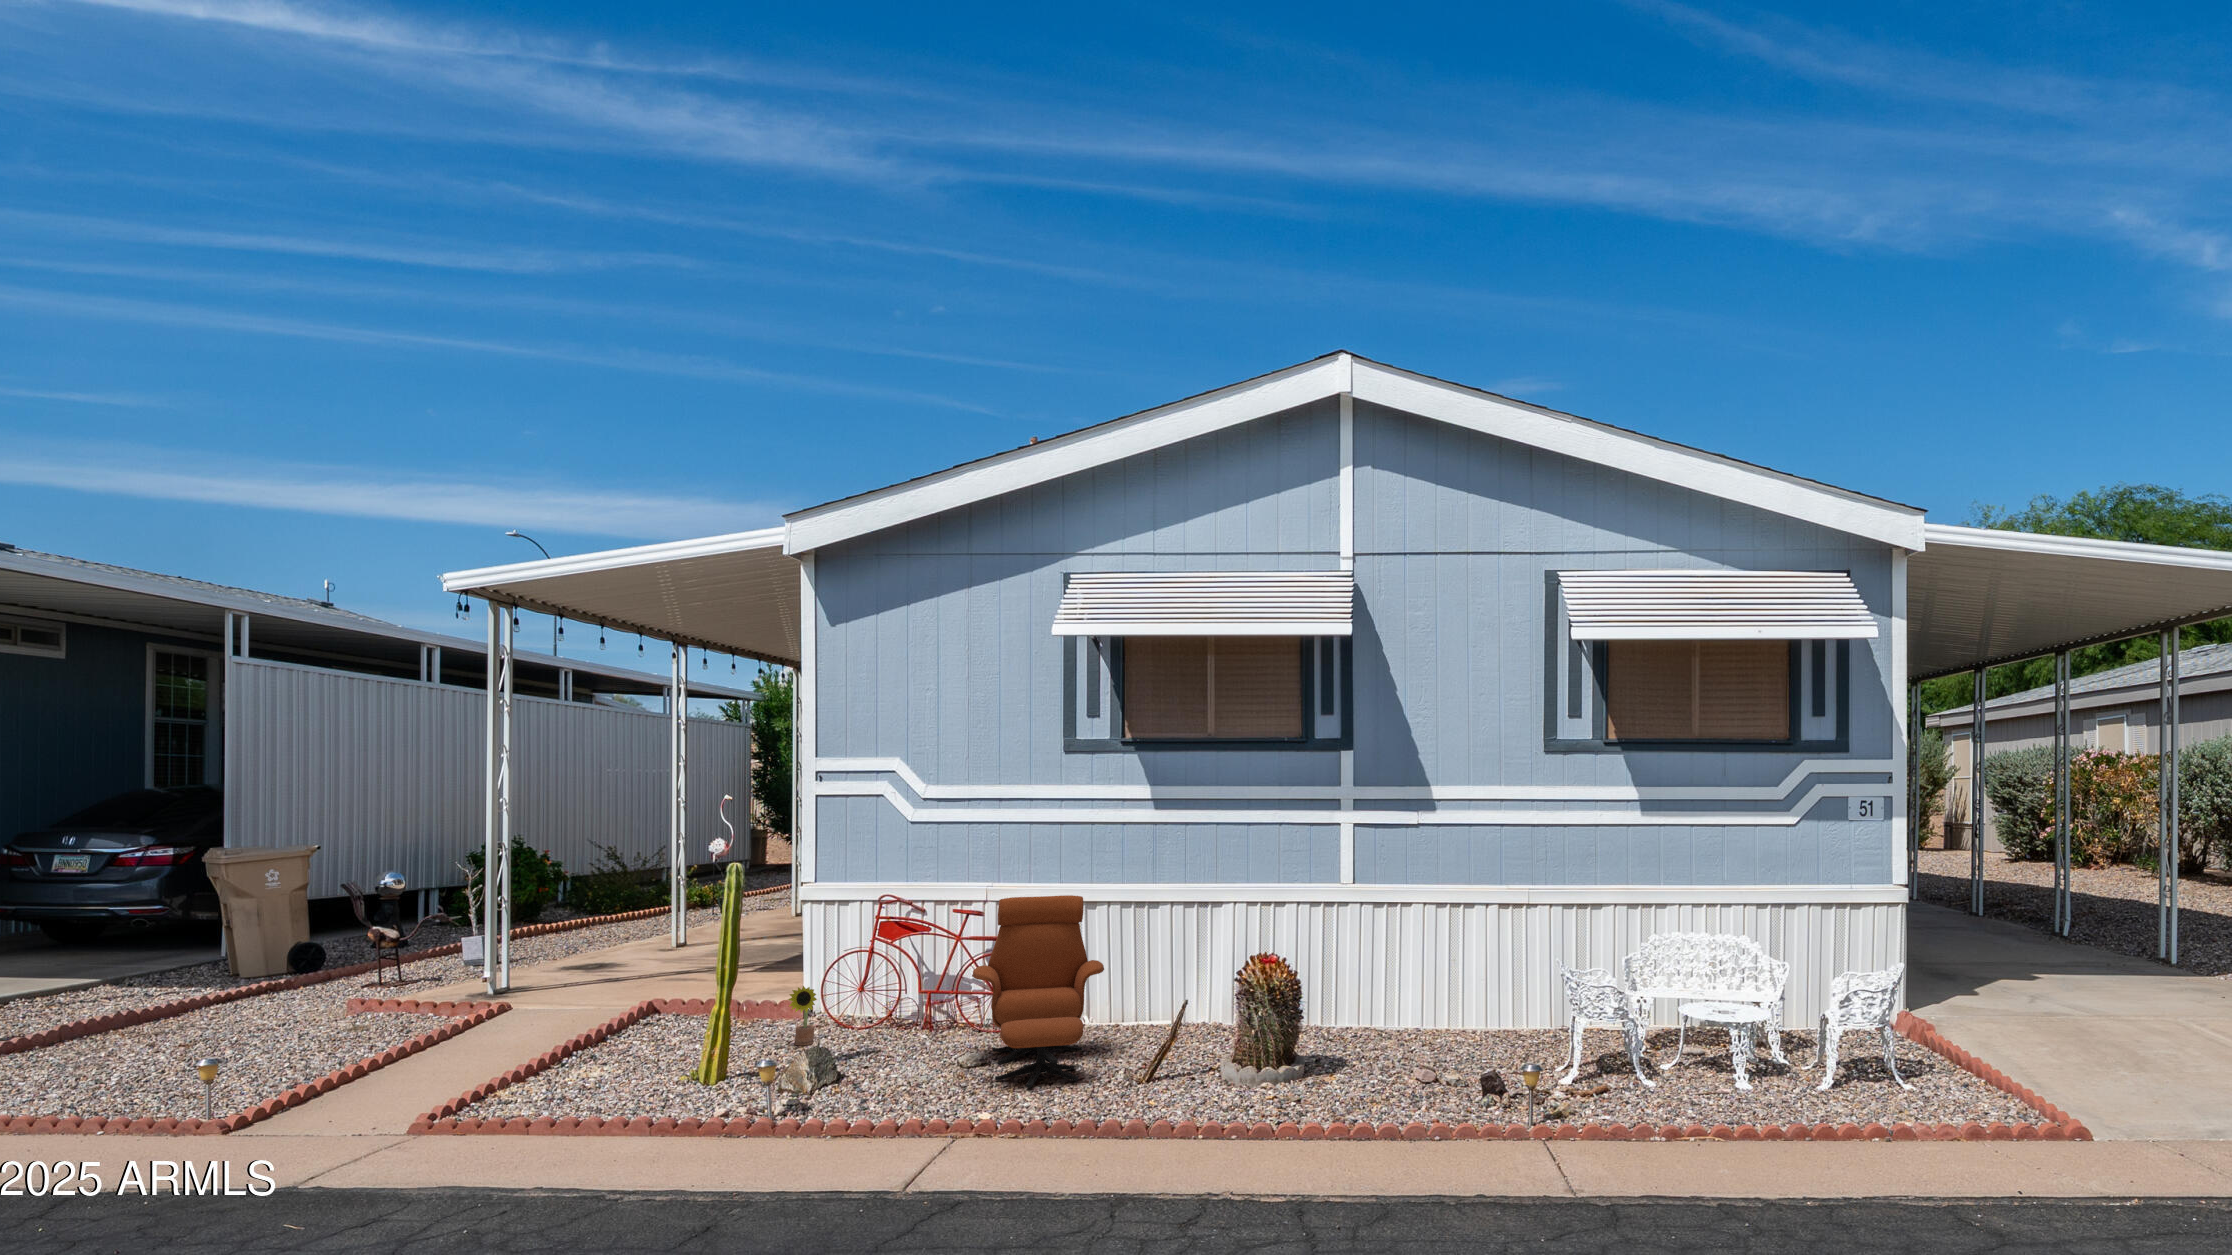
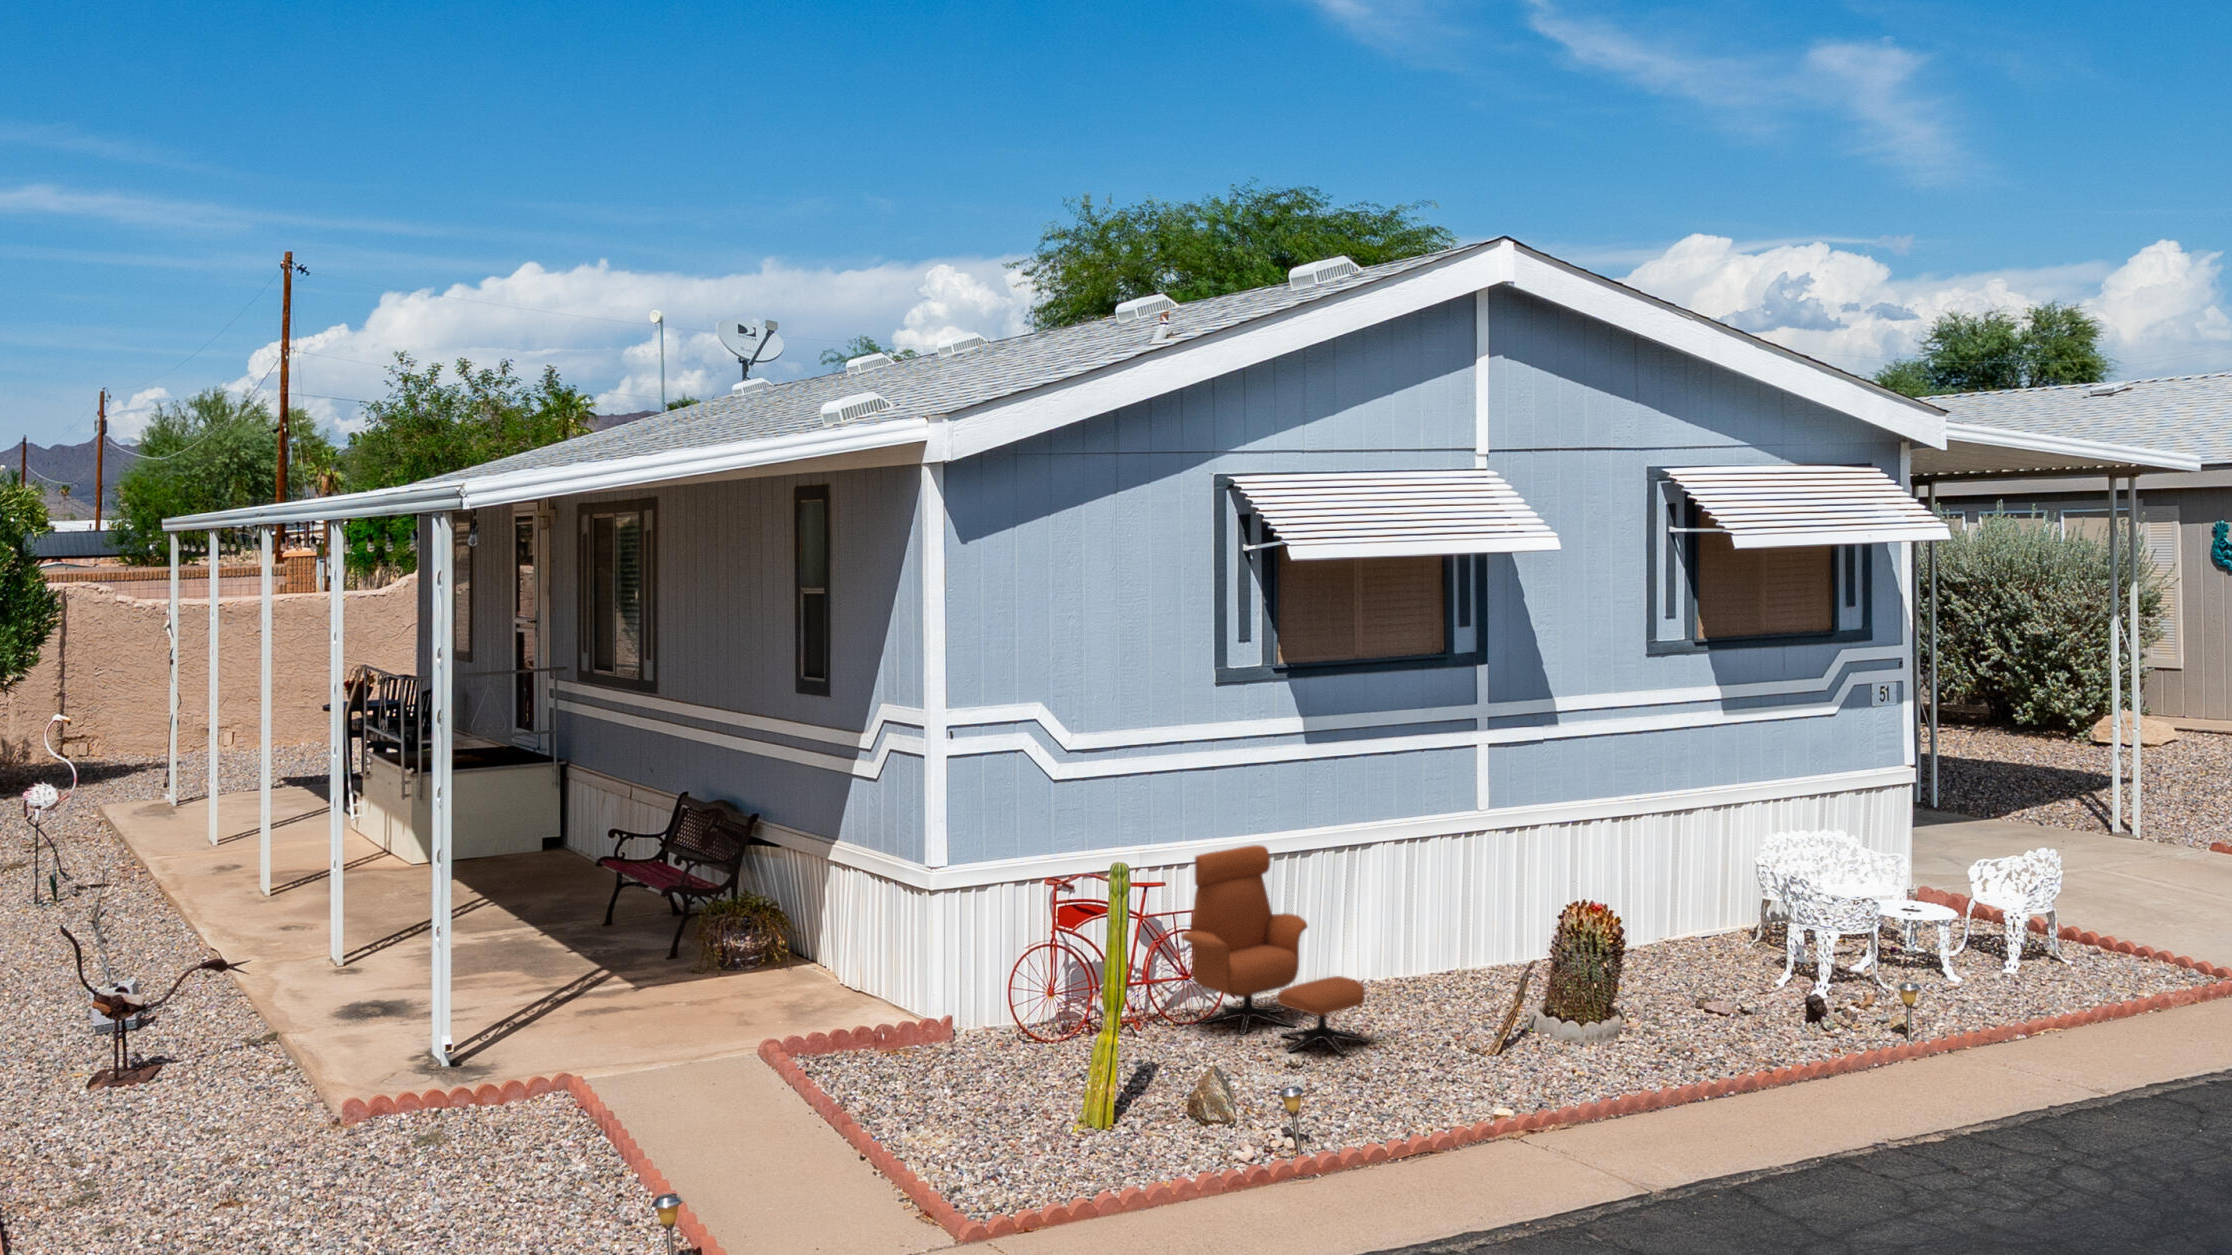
decorative plant: present [788,986,817,1045] -> none [971,975,1004,1043]

